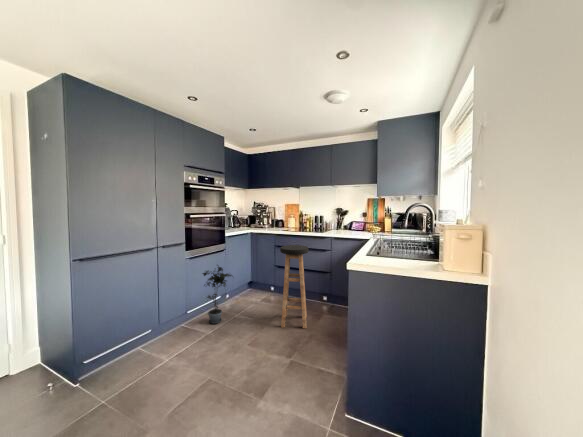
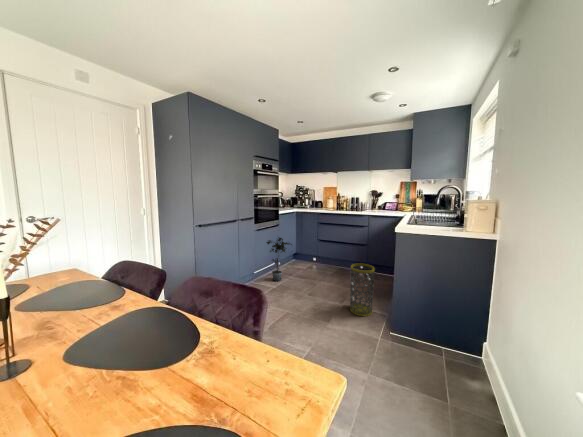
bar stool: present [280,245,309,328] -> none [329,221,353,286]
trash can: none [295,306,326,384] -> present [350,264,374,316]

